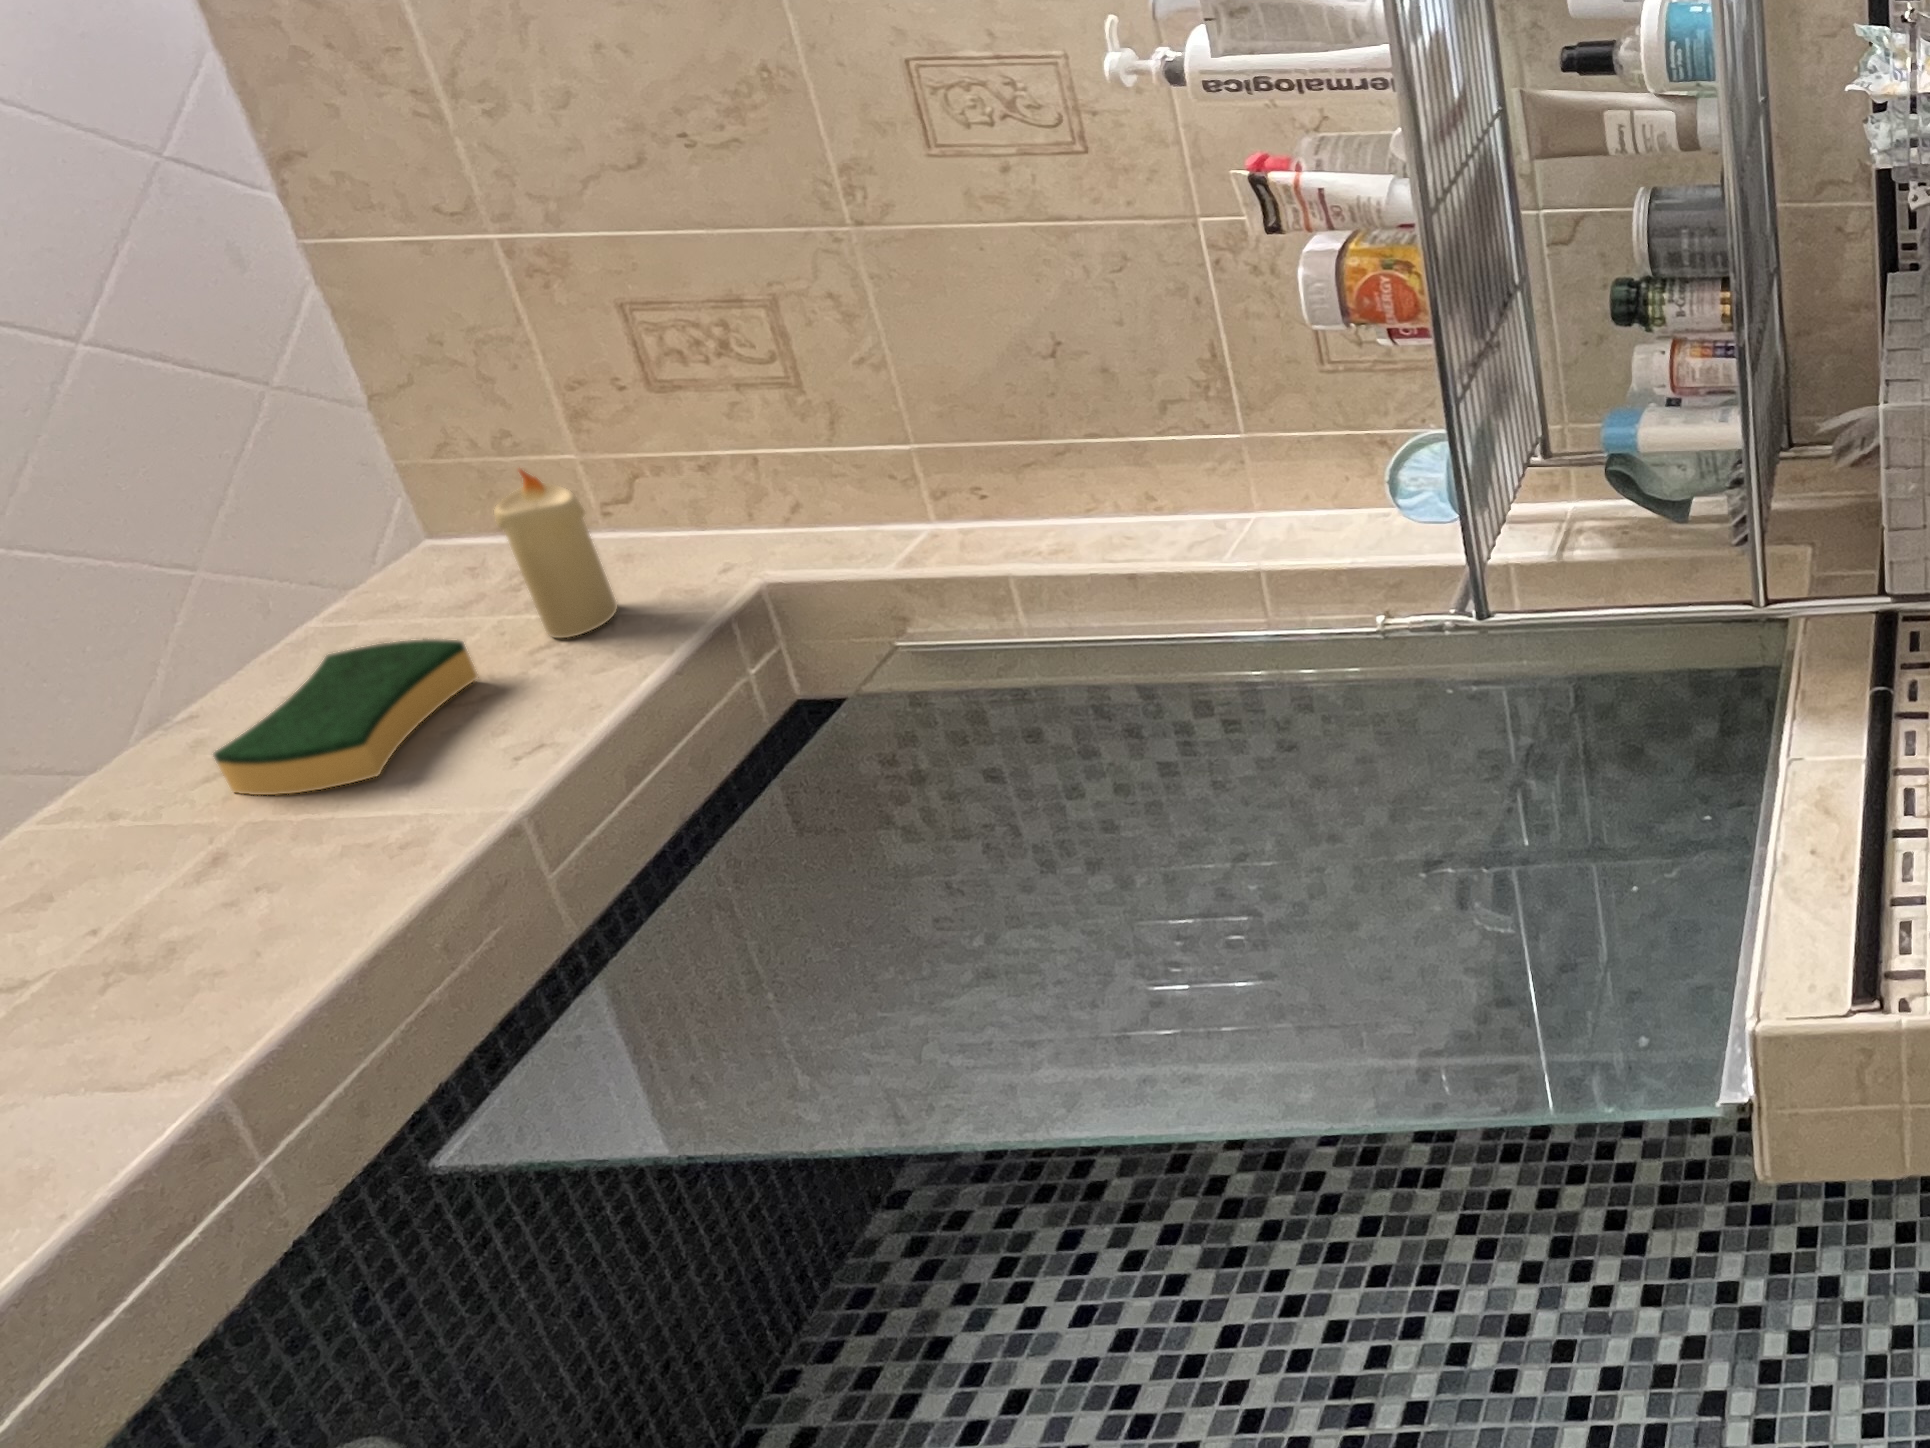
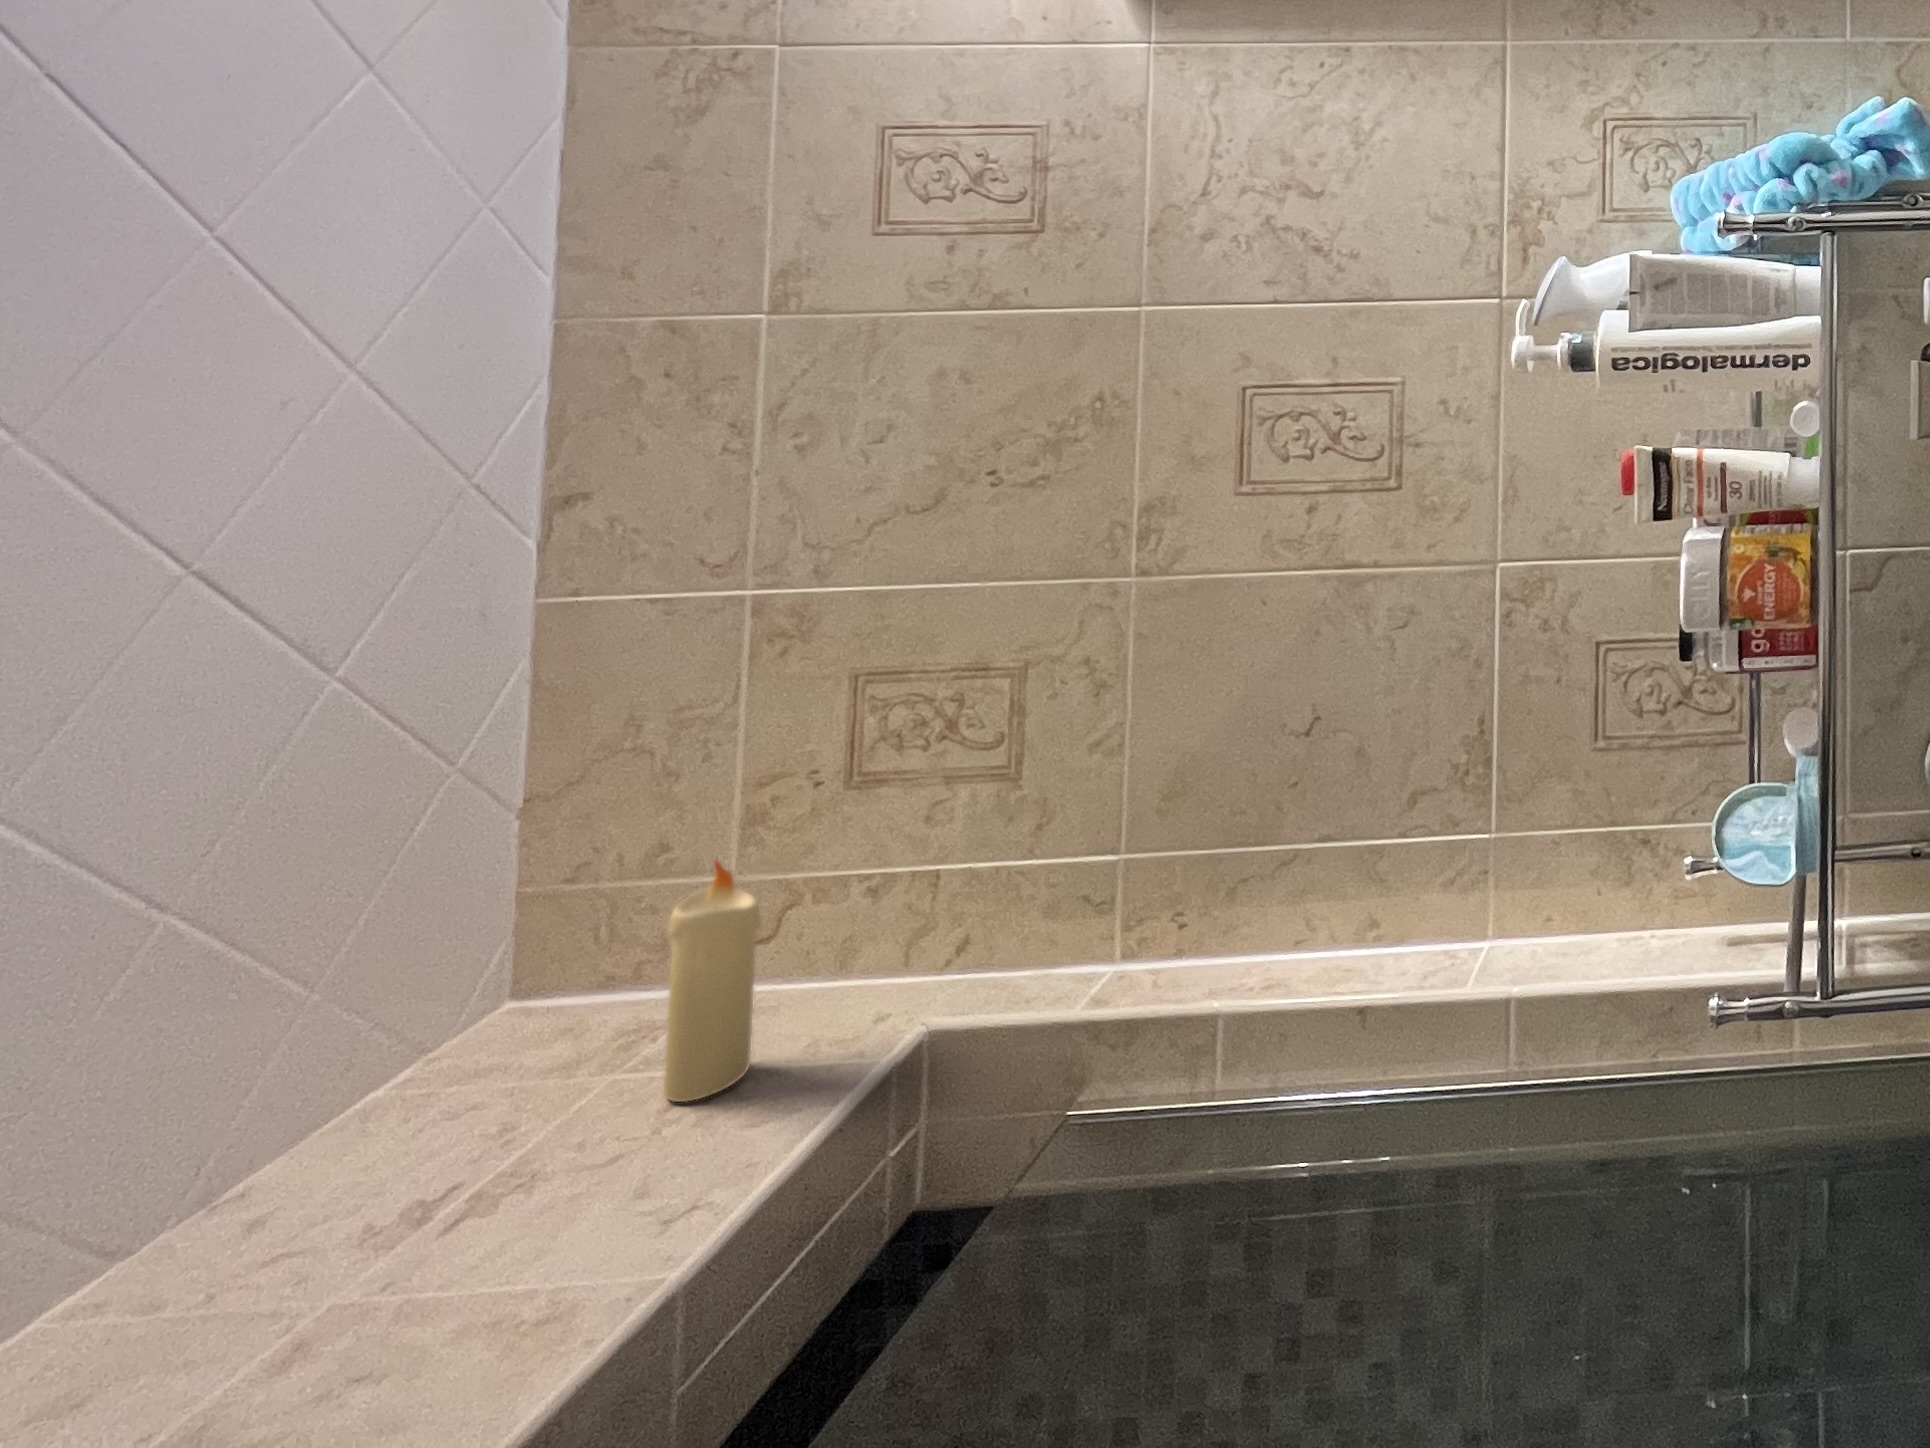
sponge: present [214,639,478,795] -> none [268,1091,587,1300]

